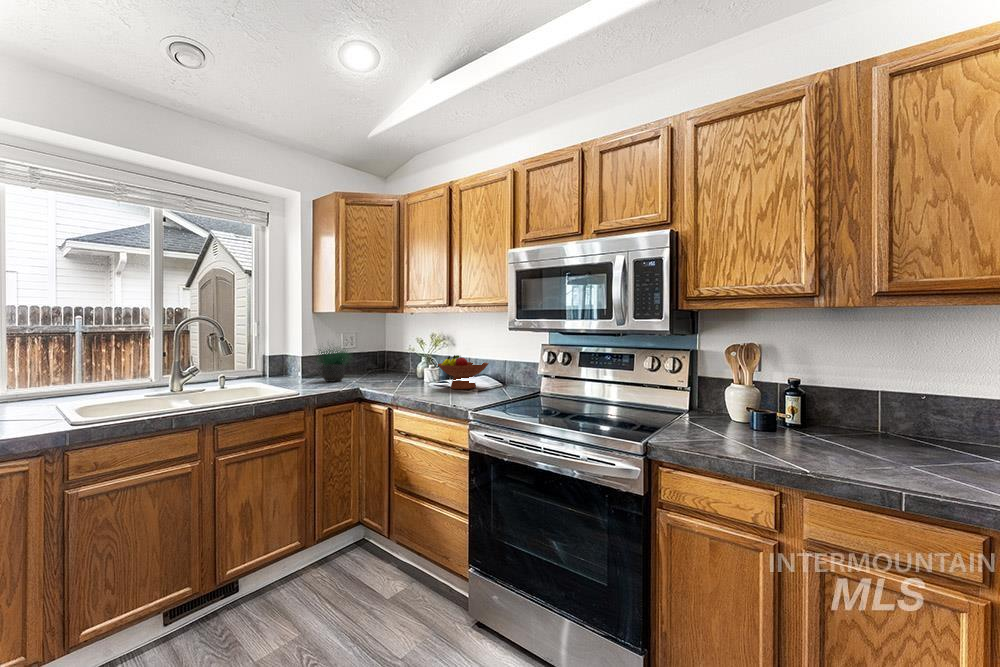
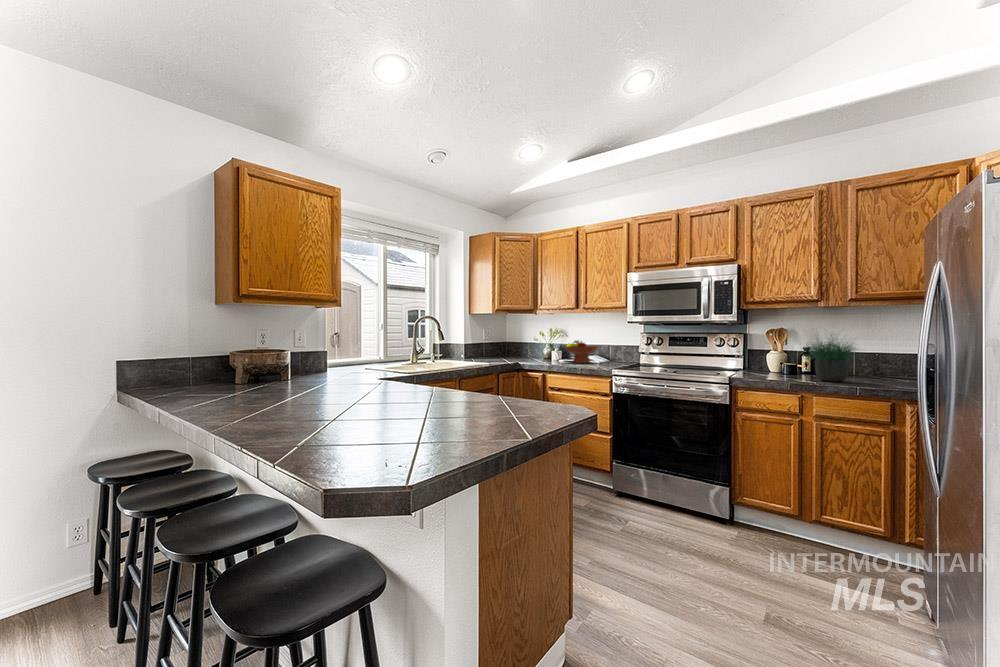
potted plant: present [316,348,349,382] -> present [808,335,856,382]

